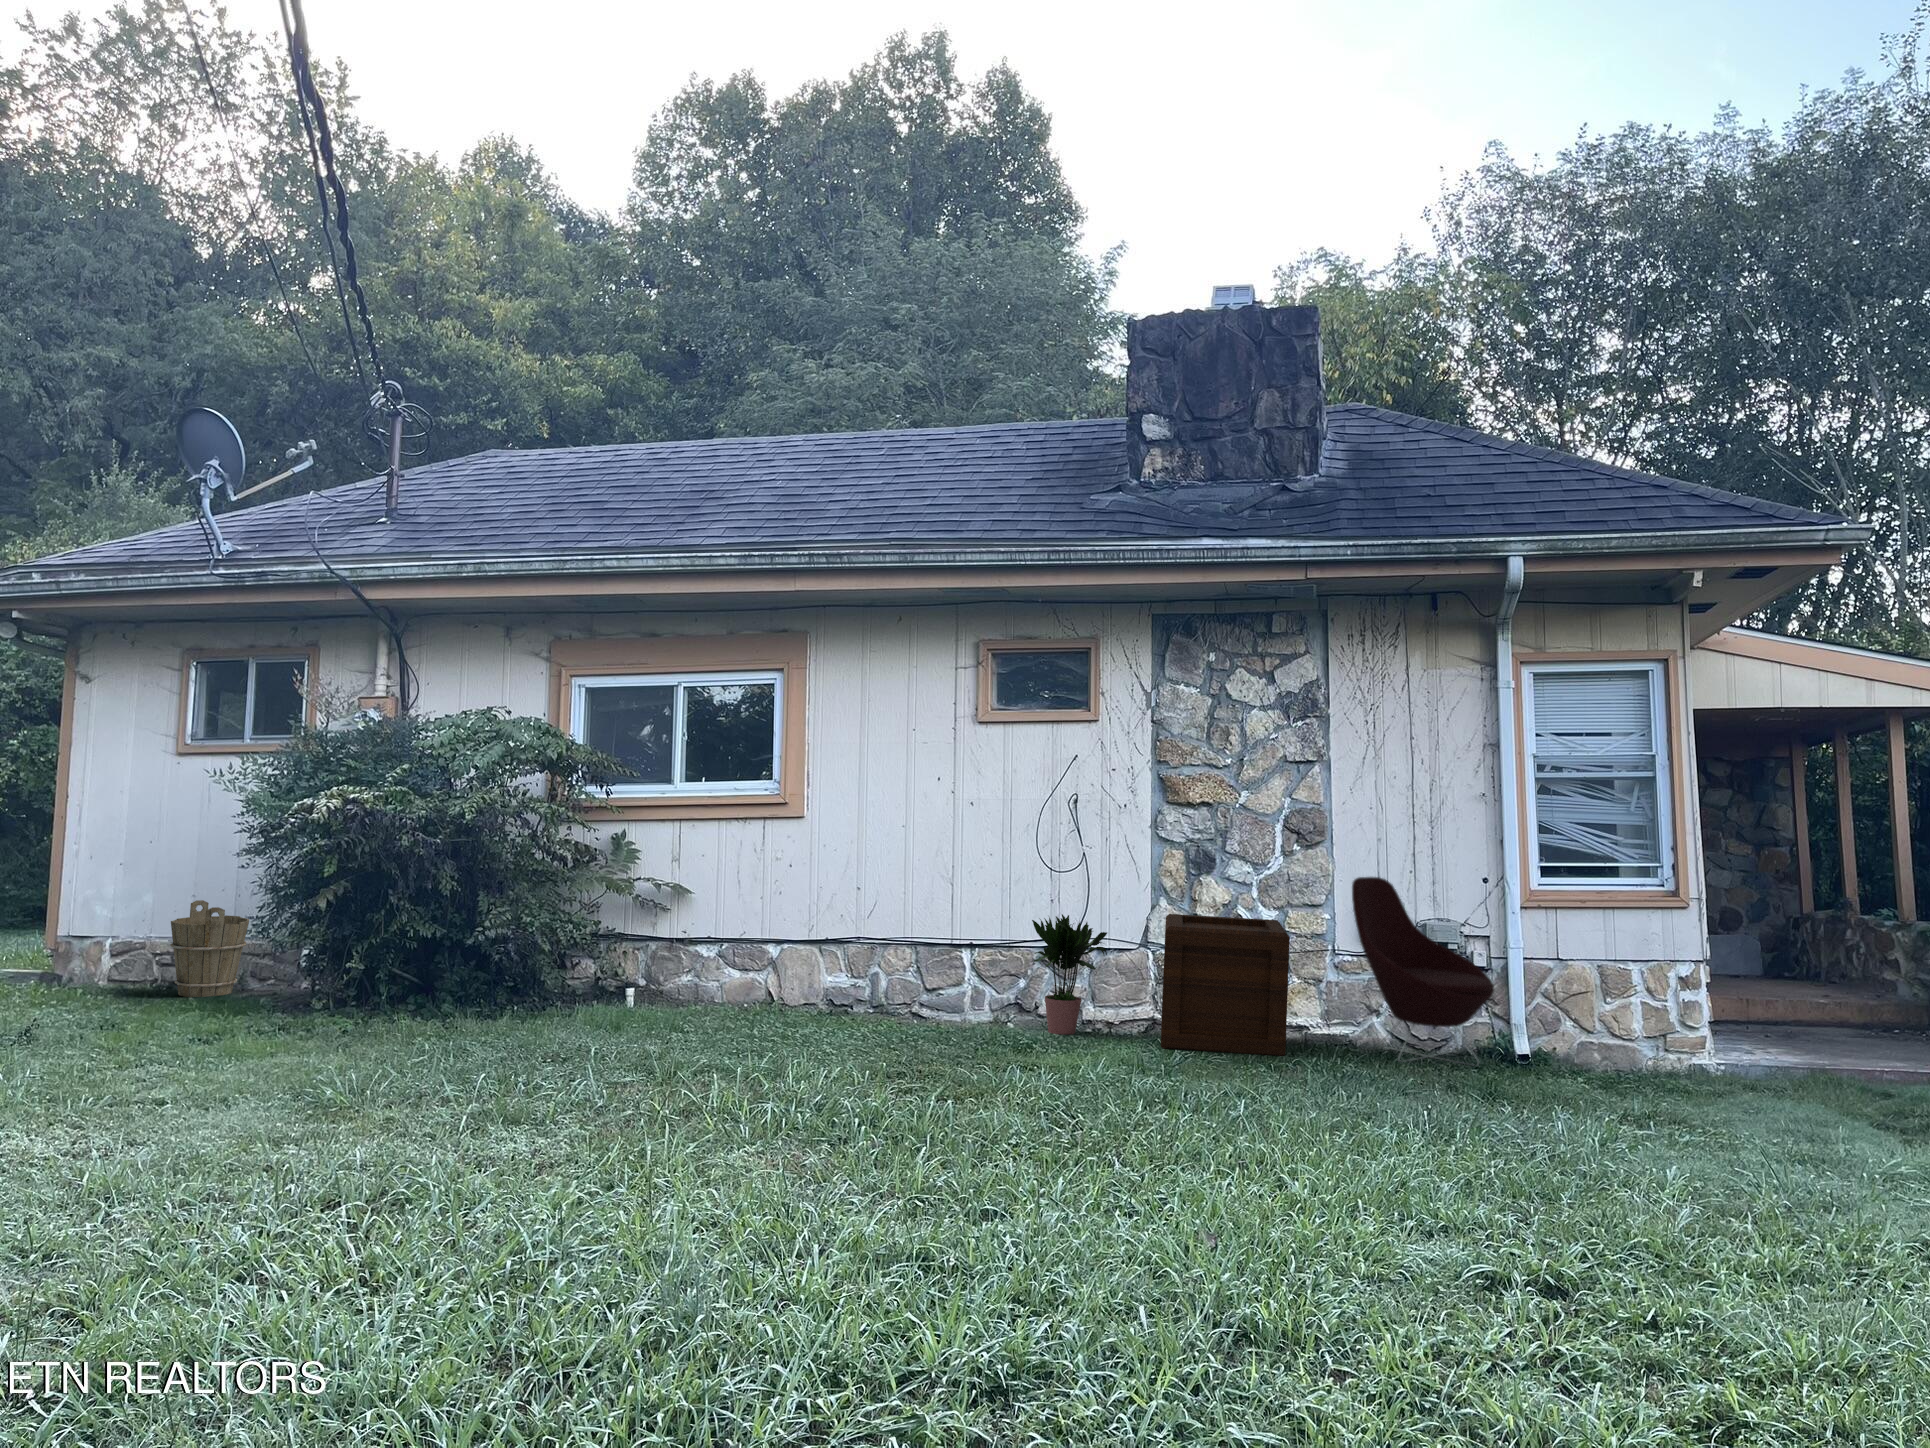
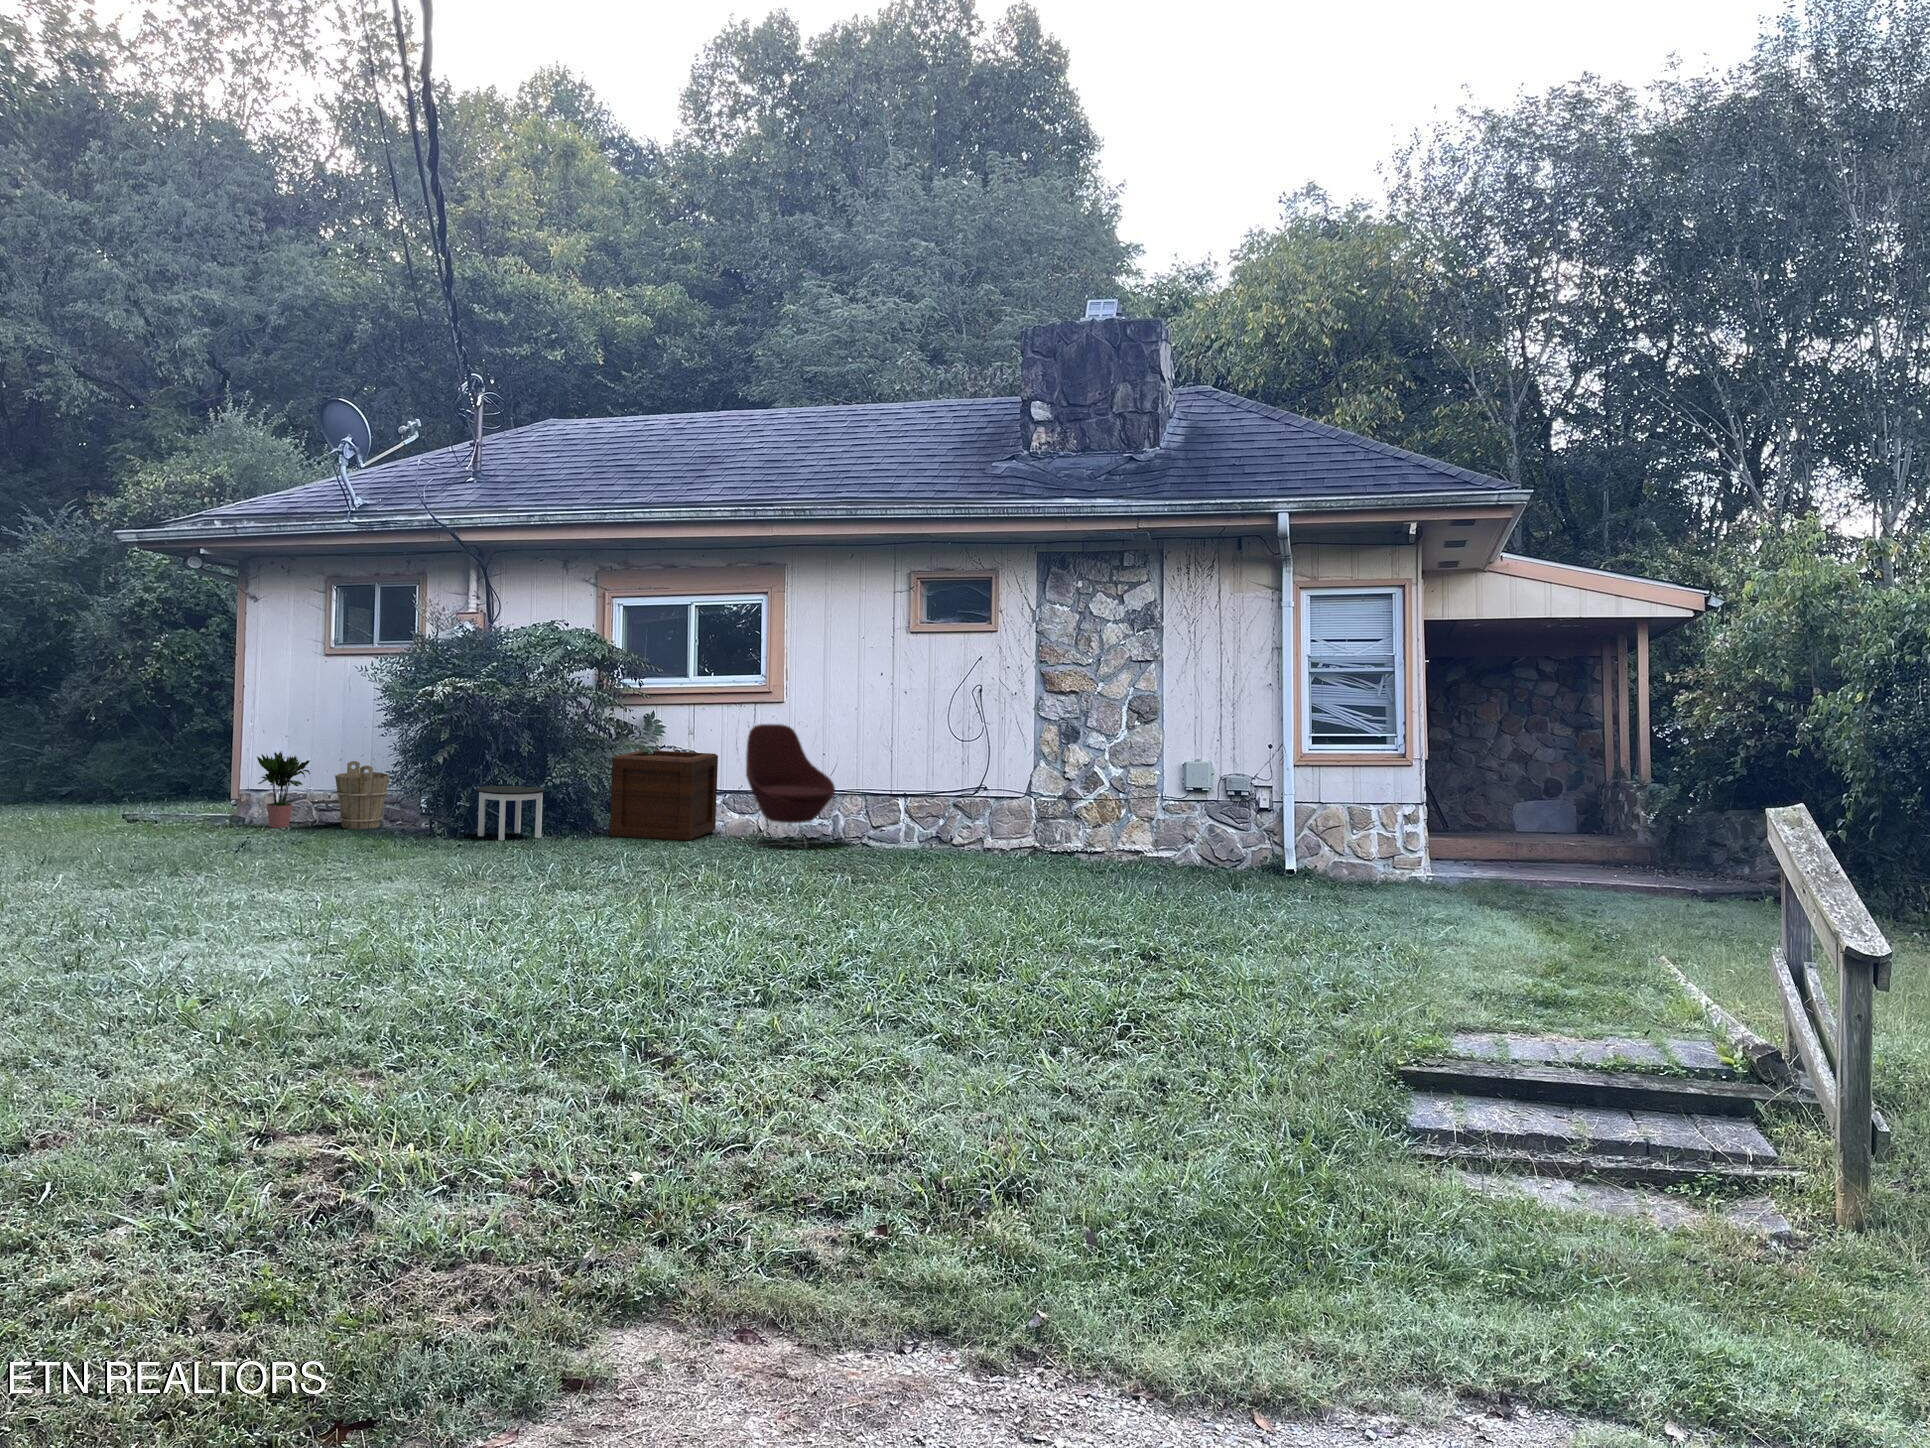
chair: present [1352,877,1494,1065] -> present [746,724,835,845]
potted plant: present [1032,914,1107,1034] -> present [257,752,310,828]
wooden crate: present [1161,914,1290,1056] -> present [610,751,718,841]
round table: none [367,937,467,1021] -> present [477,785,545,841]

